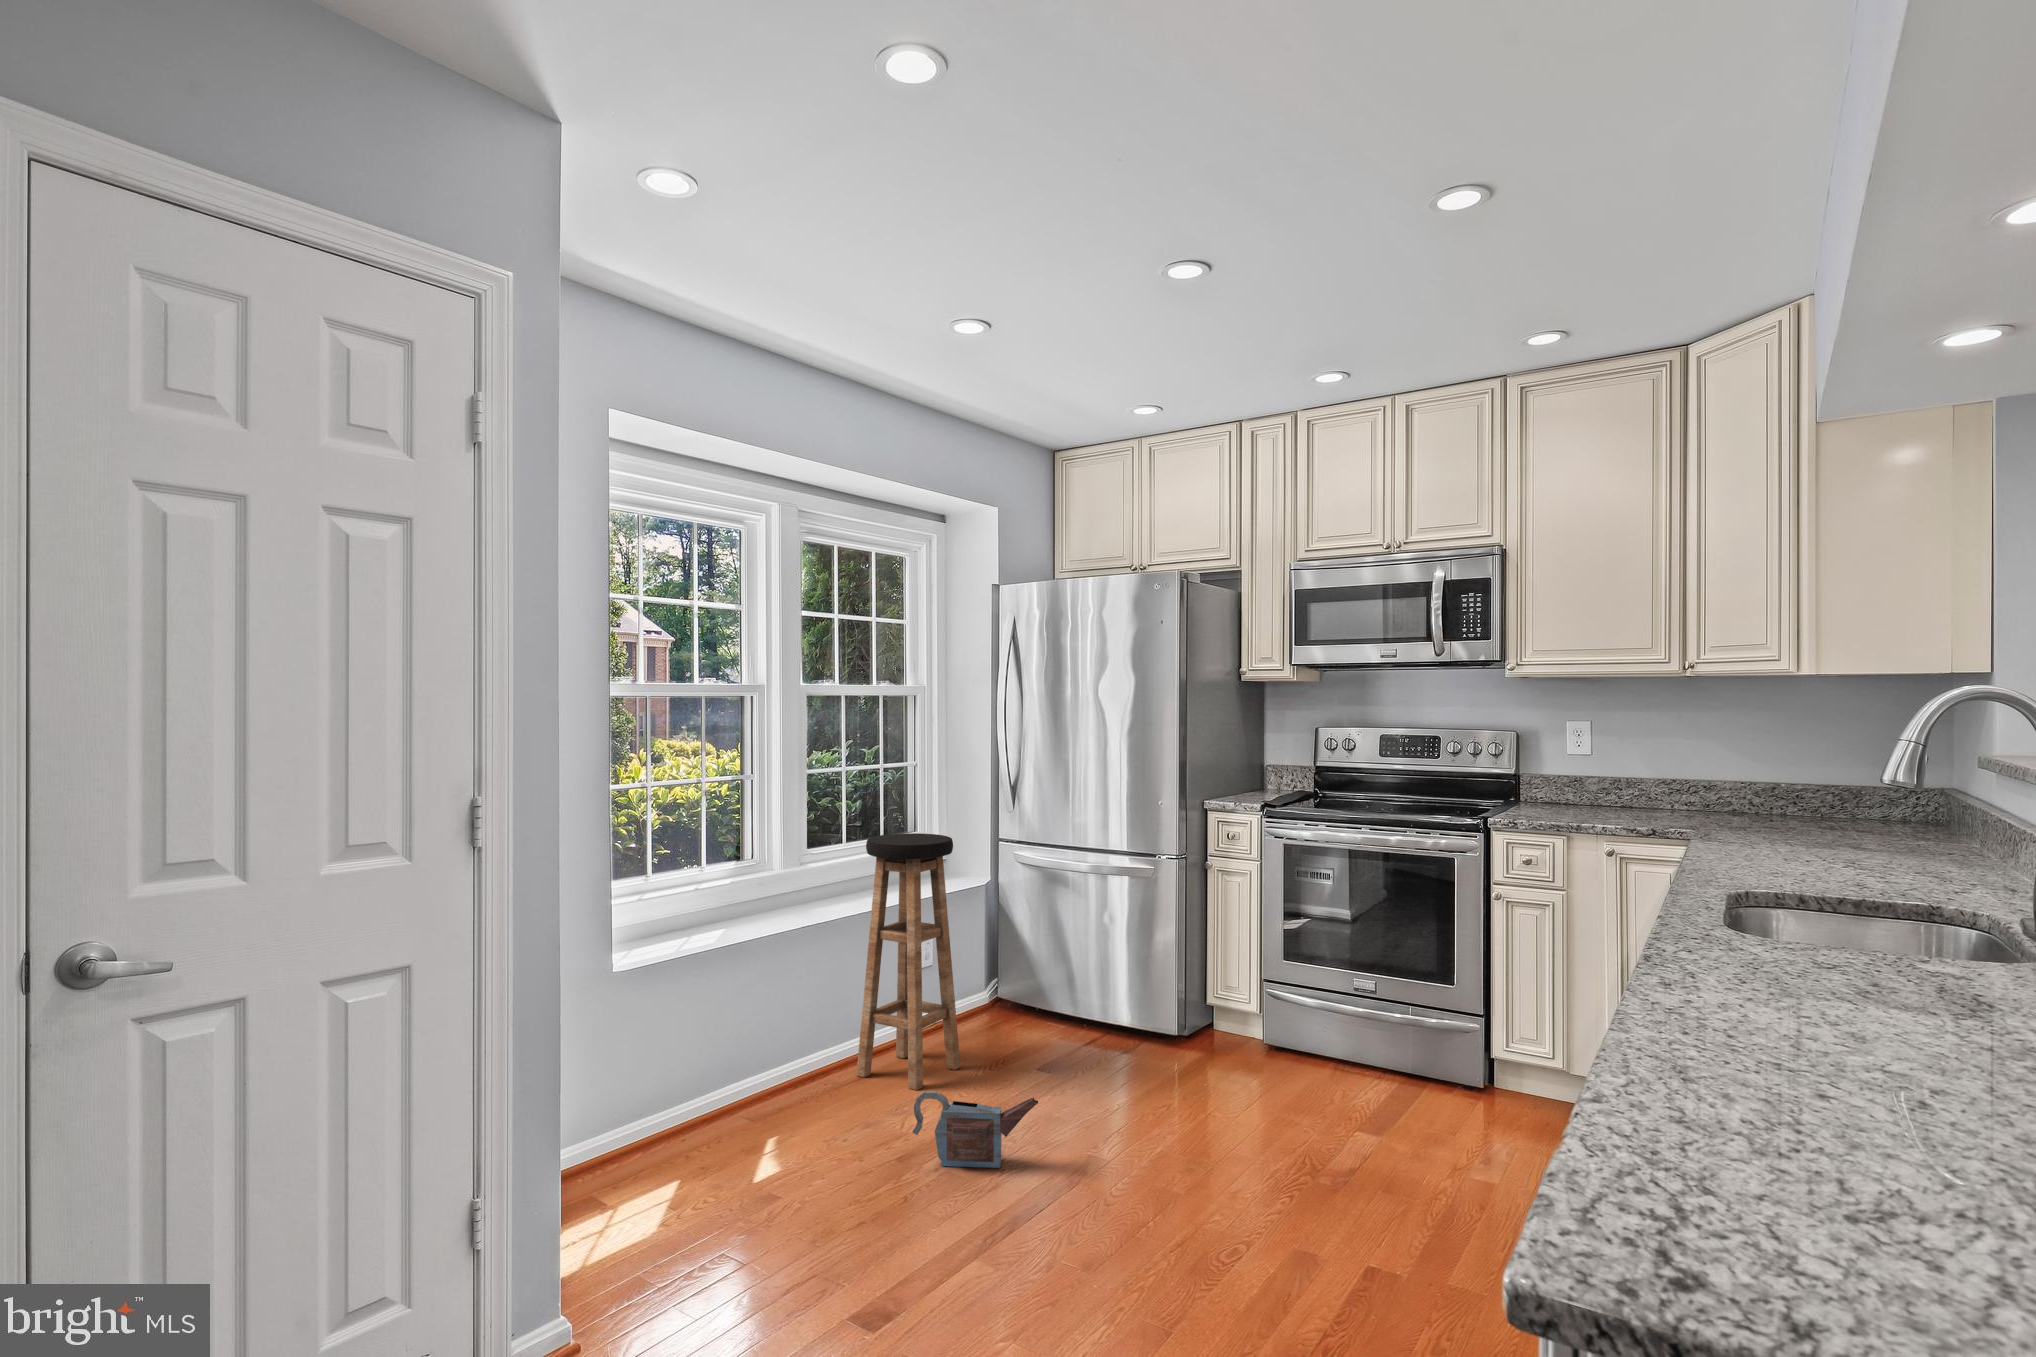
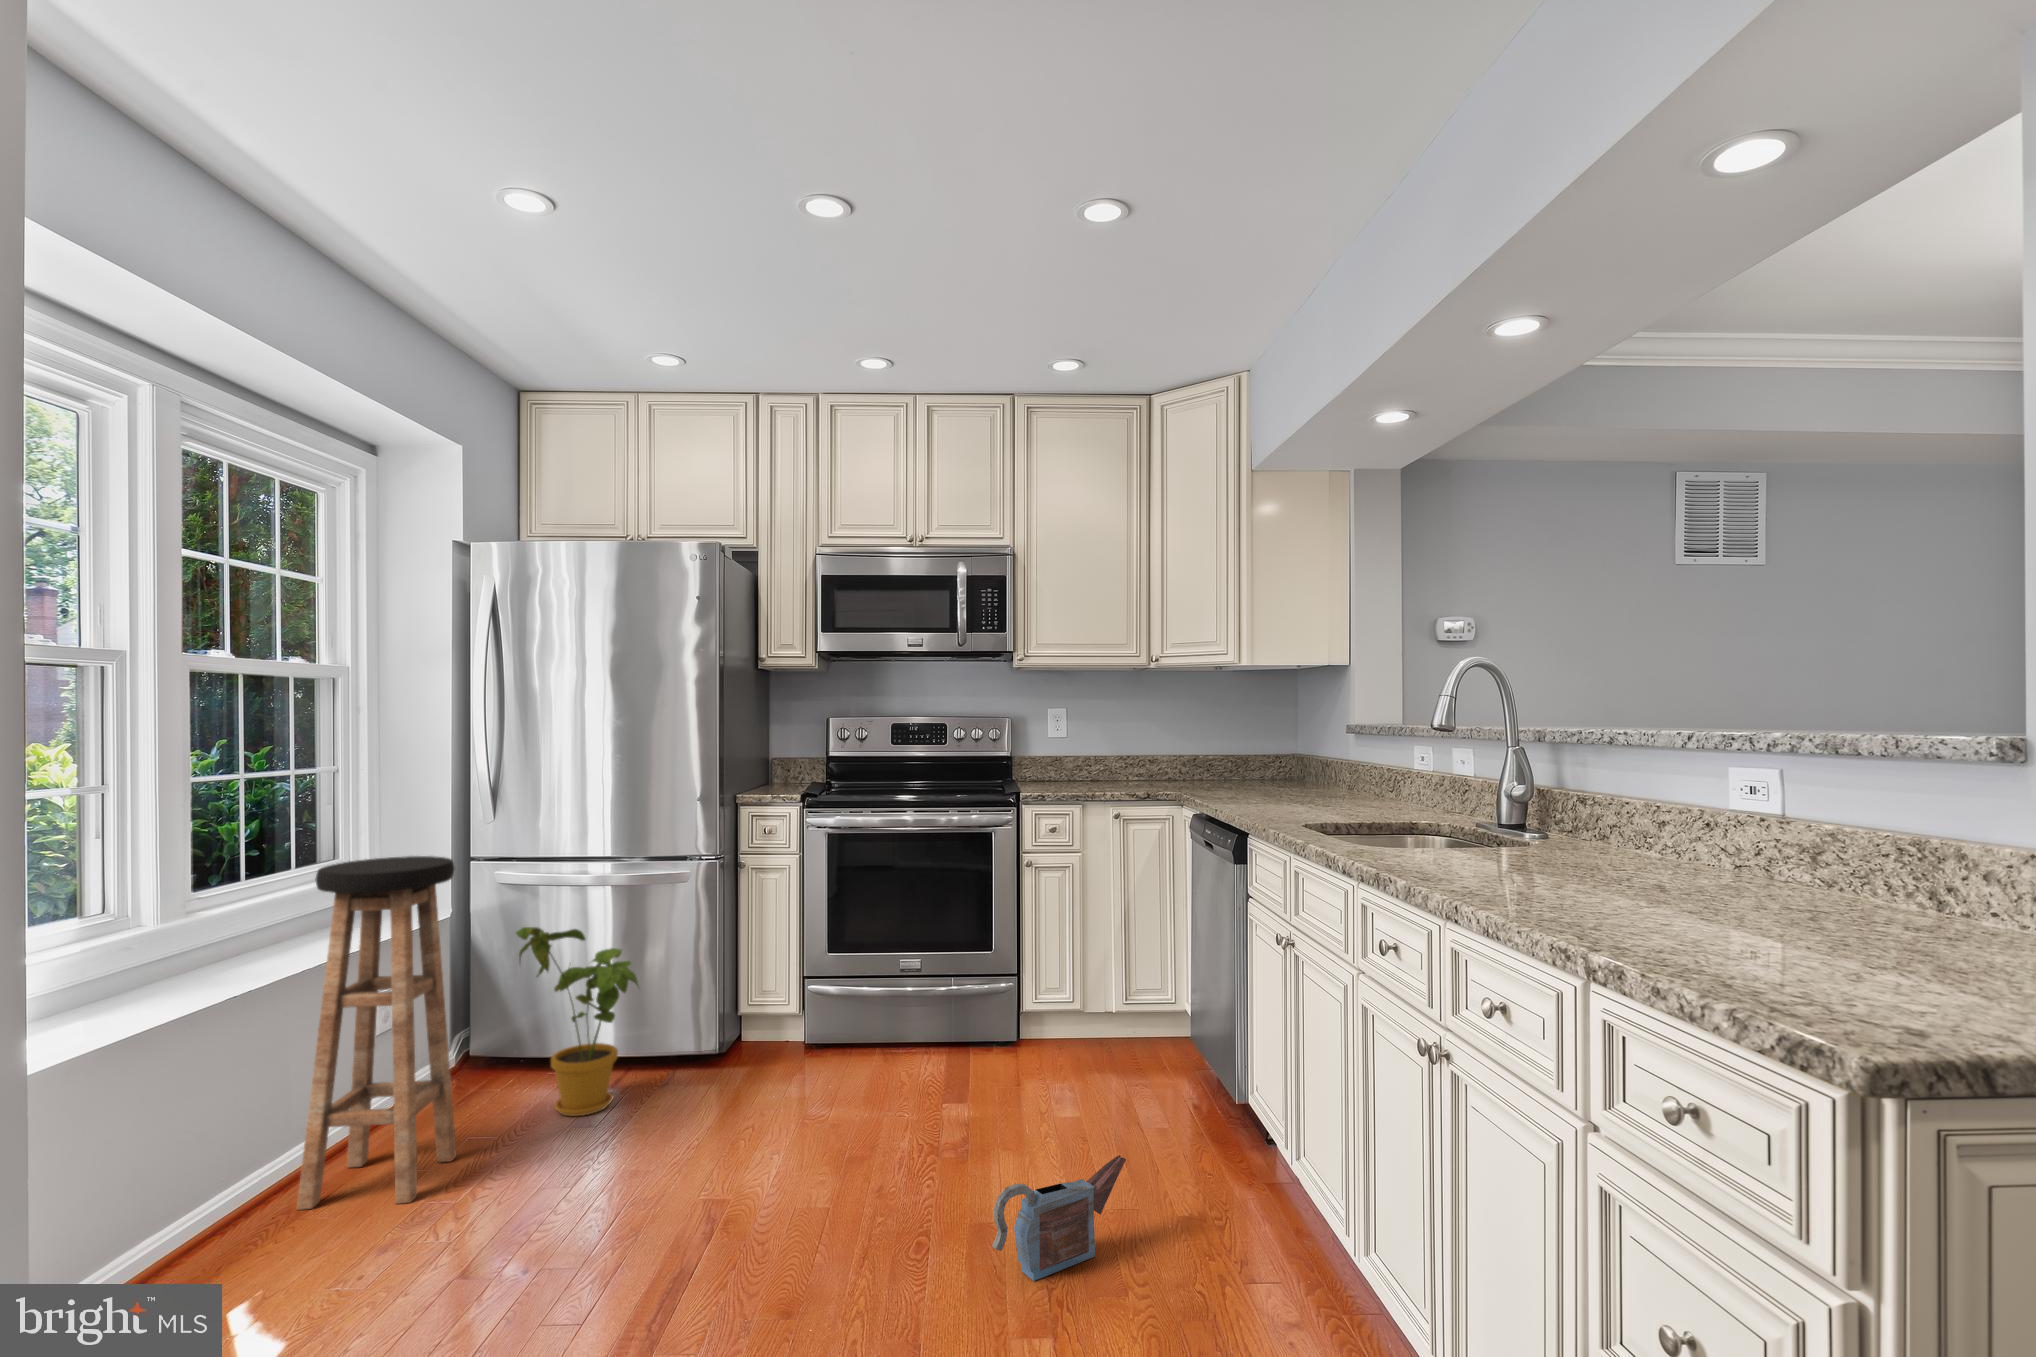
house plant: none [1006,898,1102,1061] -> present [516,927,638,1116]
watering can: present [912,1091,1038,1168] -> present [992,1155,1126,1281]

